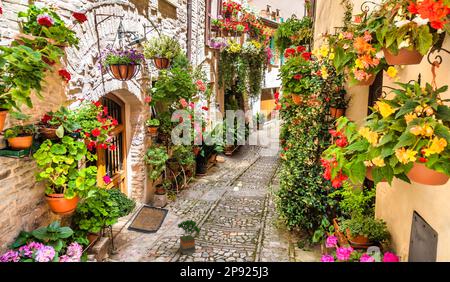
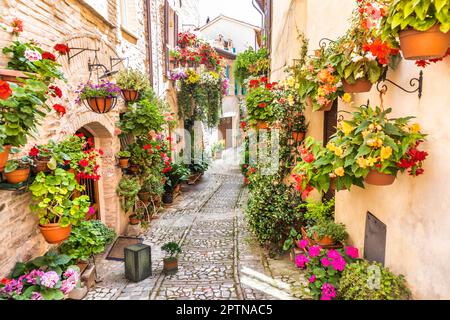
storage box: none [140,217,168,260] -> present [124,243,152,283]

